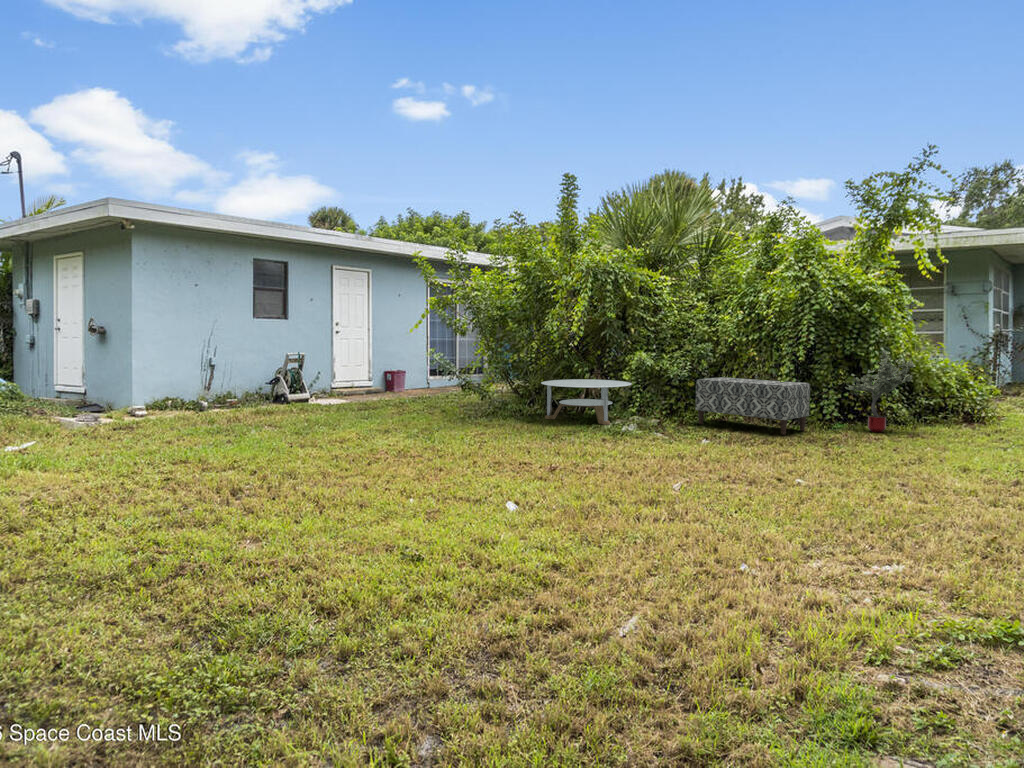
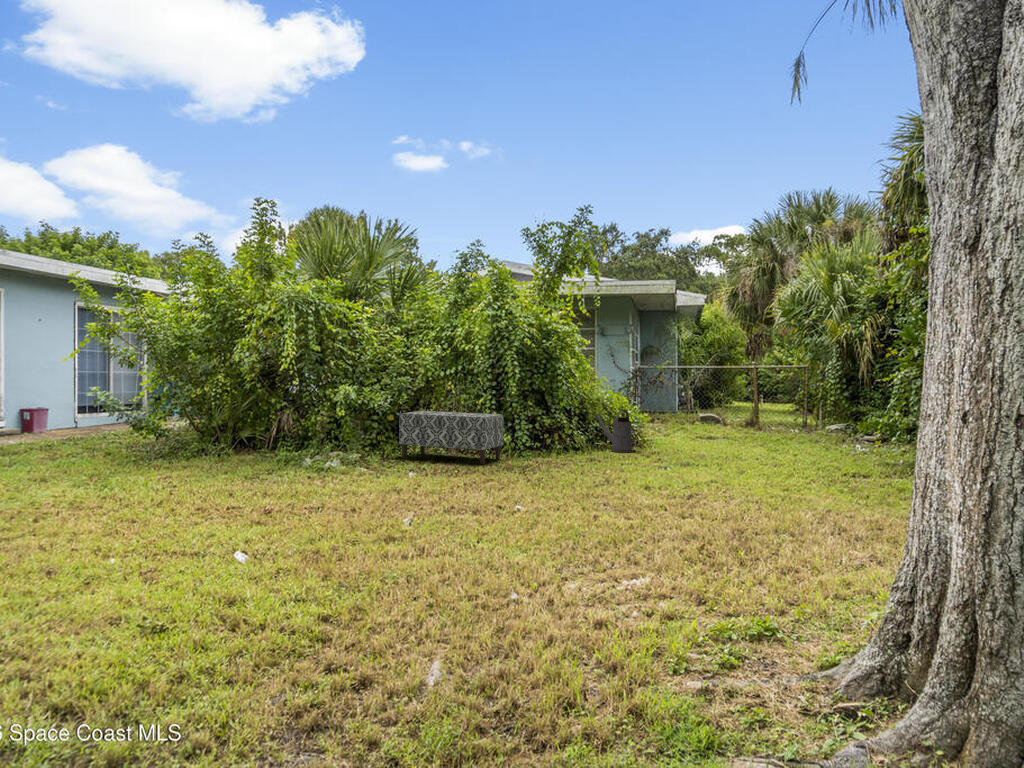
potted tree: present [845,351,914,432] -> none [532,383,585,457]
round table: present [541,379,632,425] -> none [231,416,333,464]
watering can: none [929,381,983,431] -> present [596,410,636,453]

